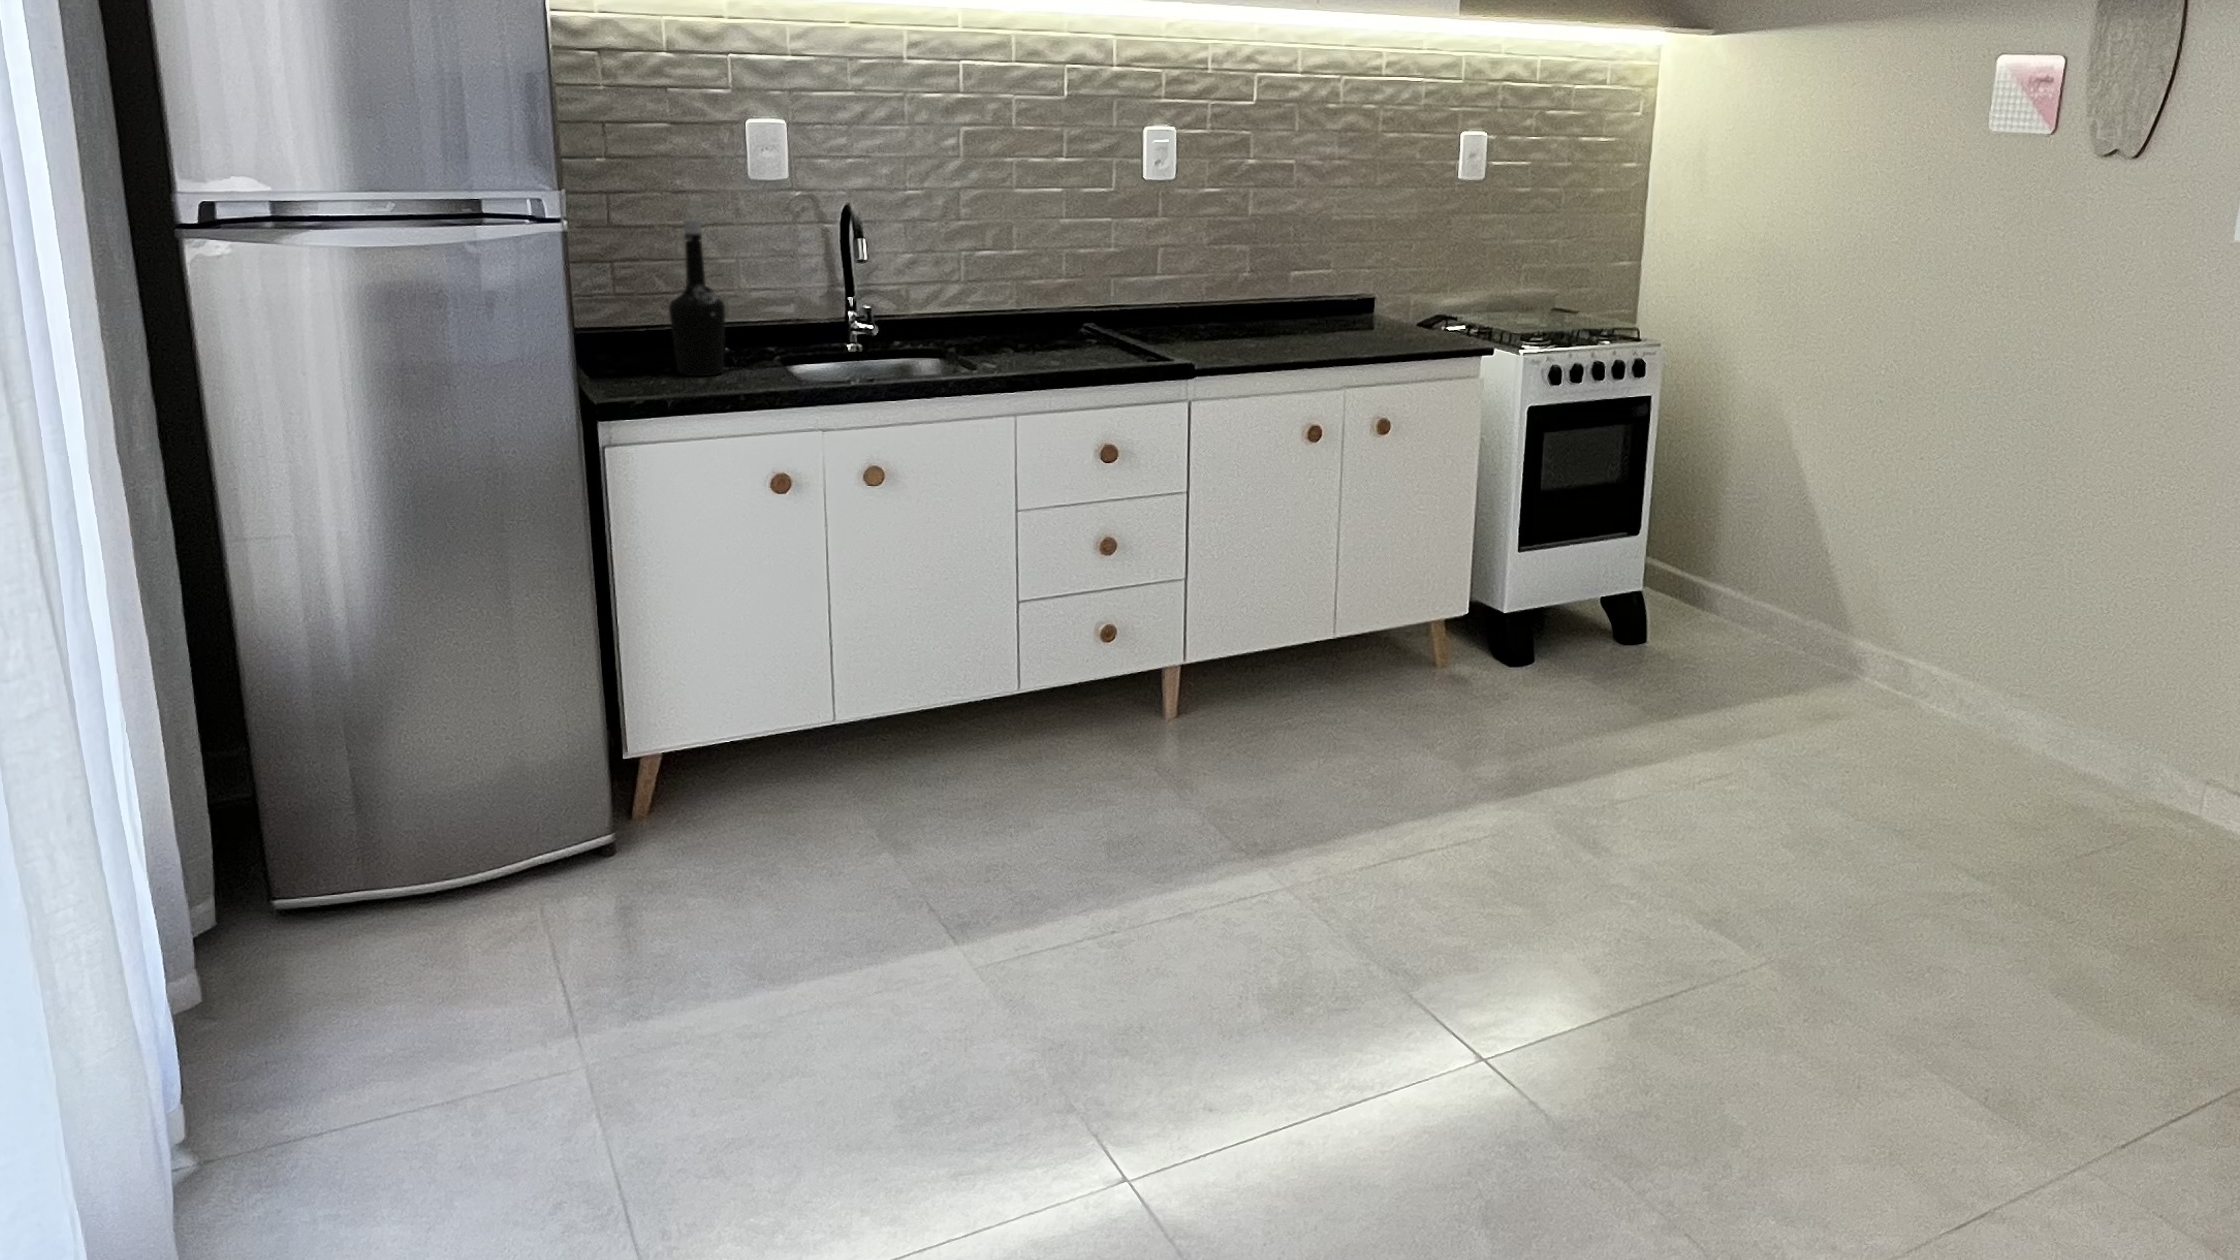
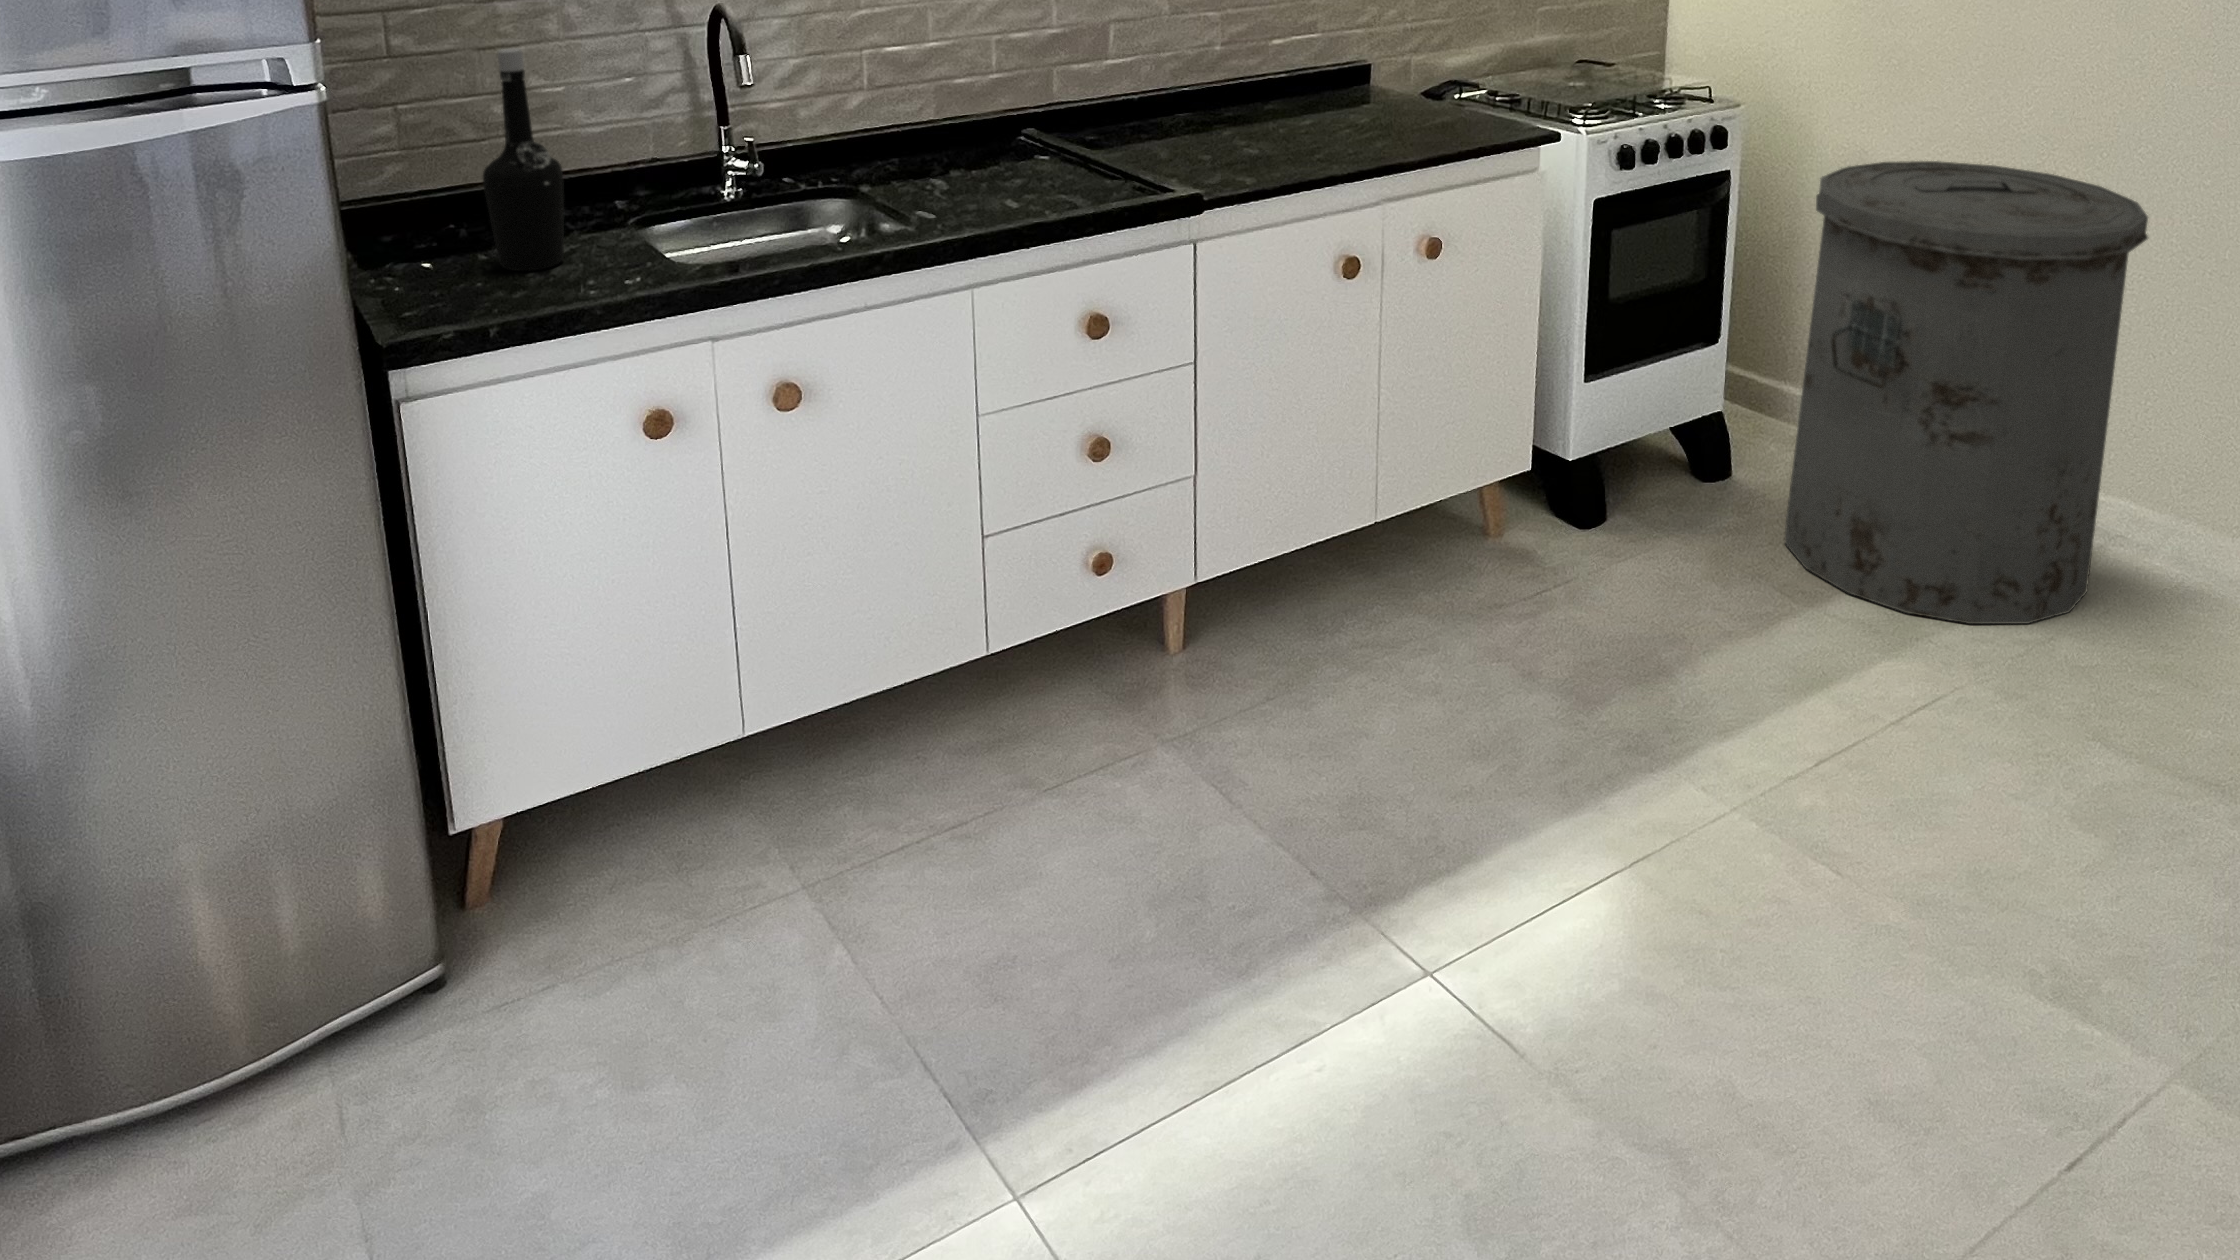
trash can: none [1663,391,1927,739] -> present [1785,161,2148,624]

